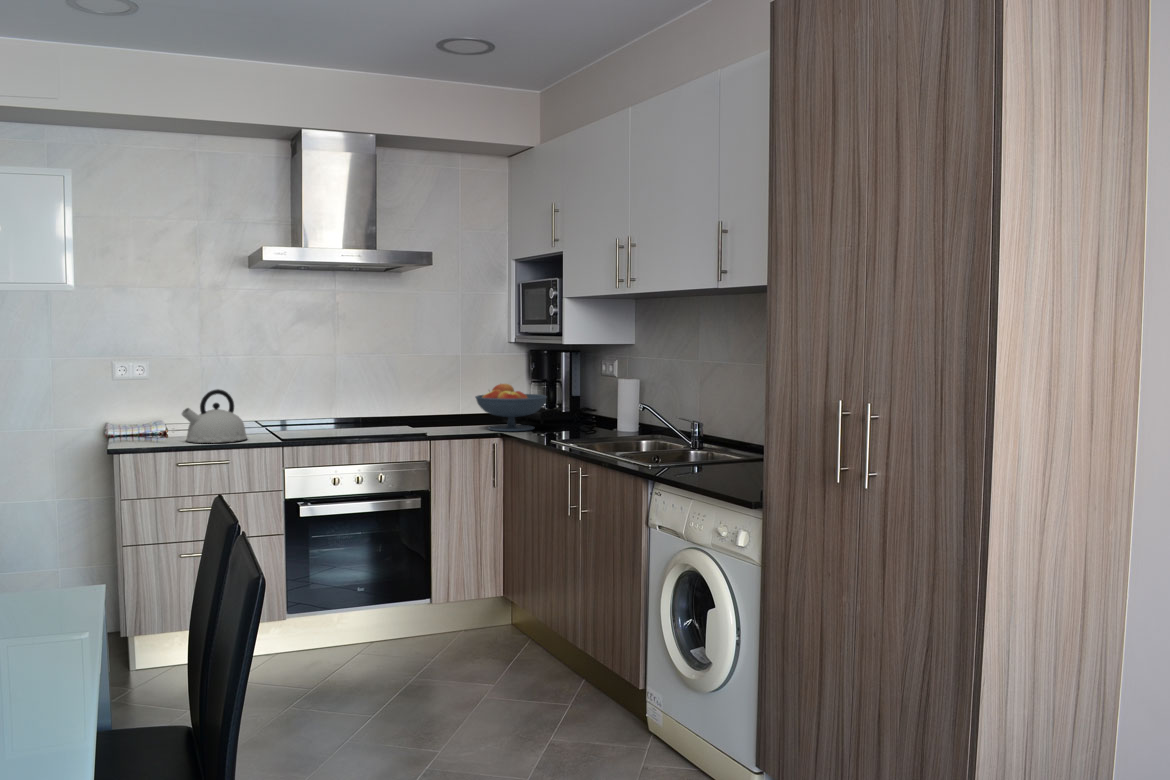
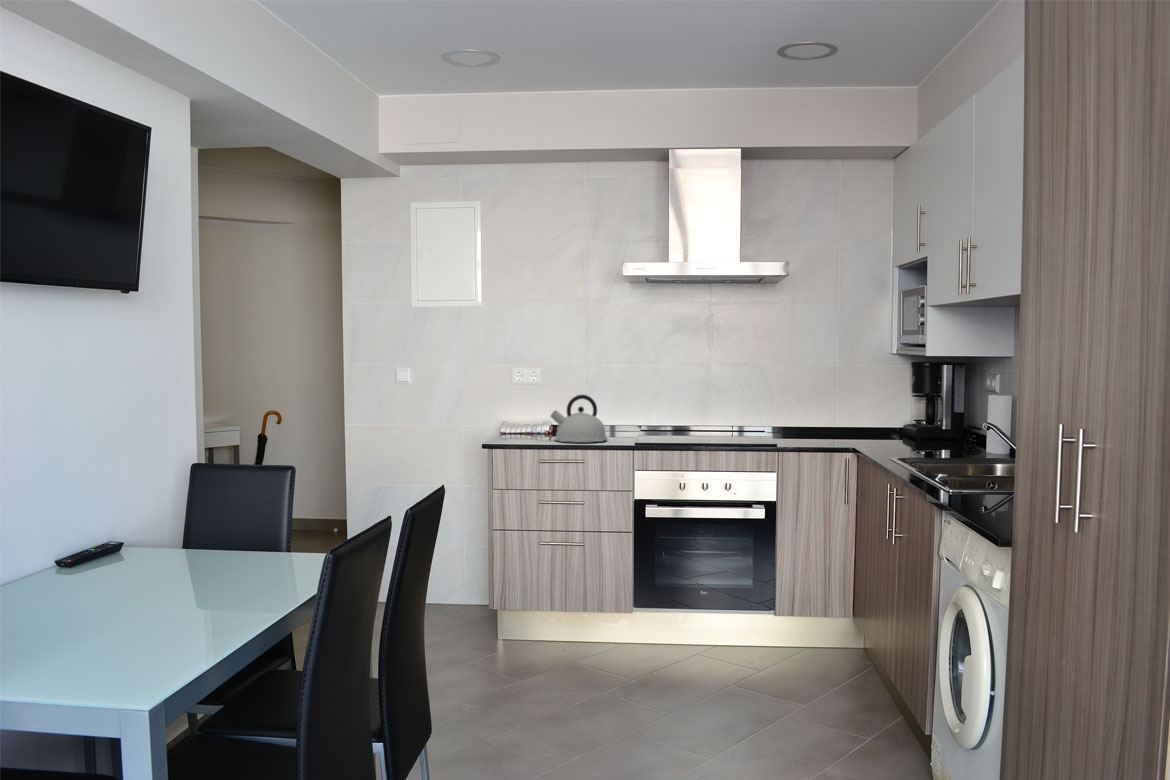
fruit bowl: present [475,384,547,431] -> none [833,397,912,448]

